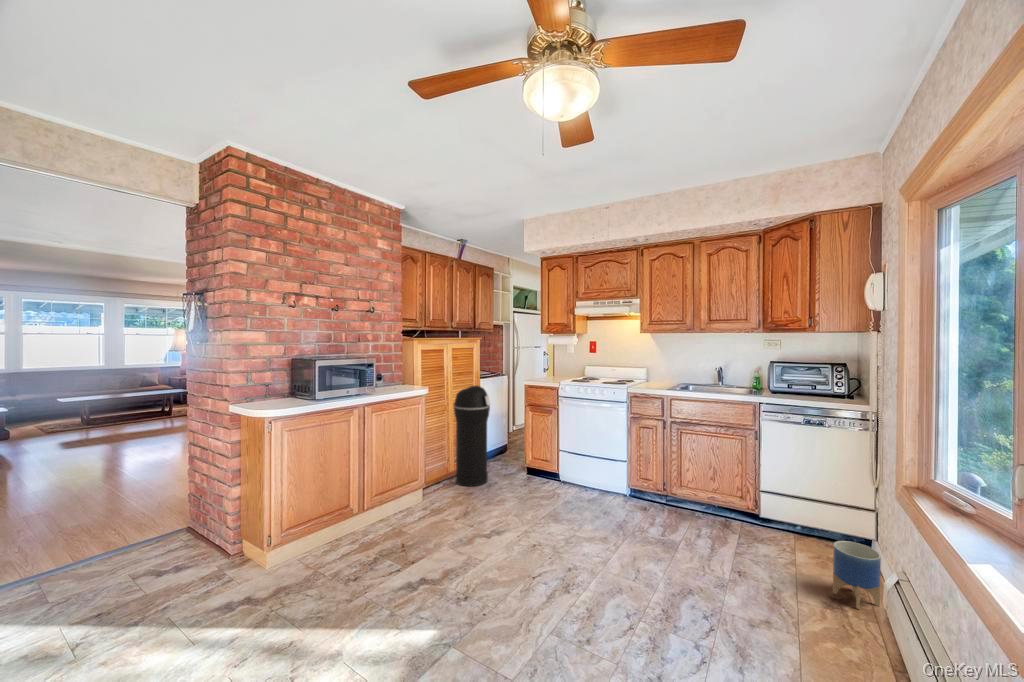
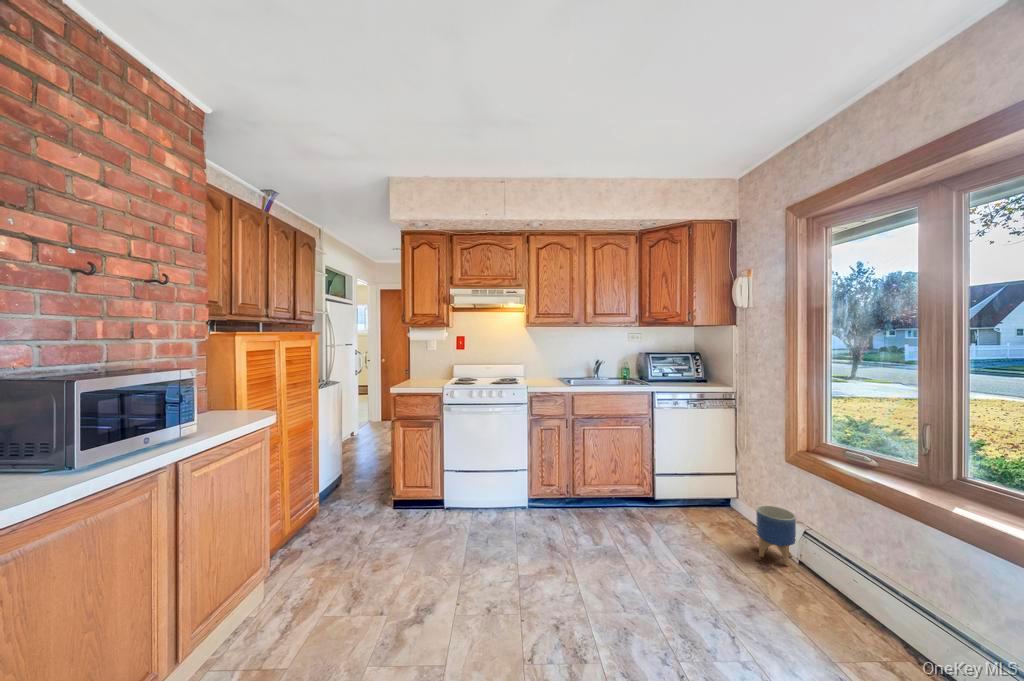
trash can: present [454,386,490,486] -> none [301,400,360,547]

